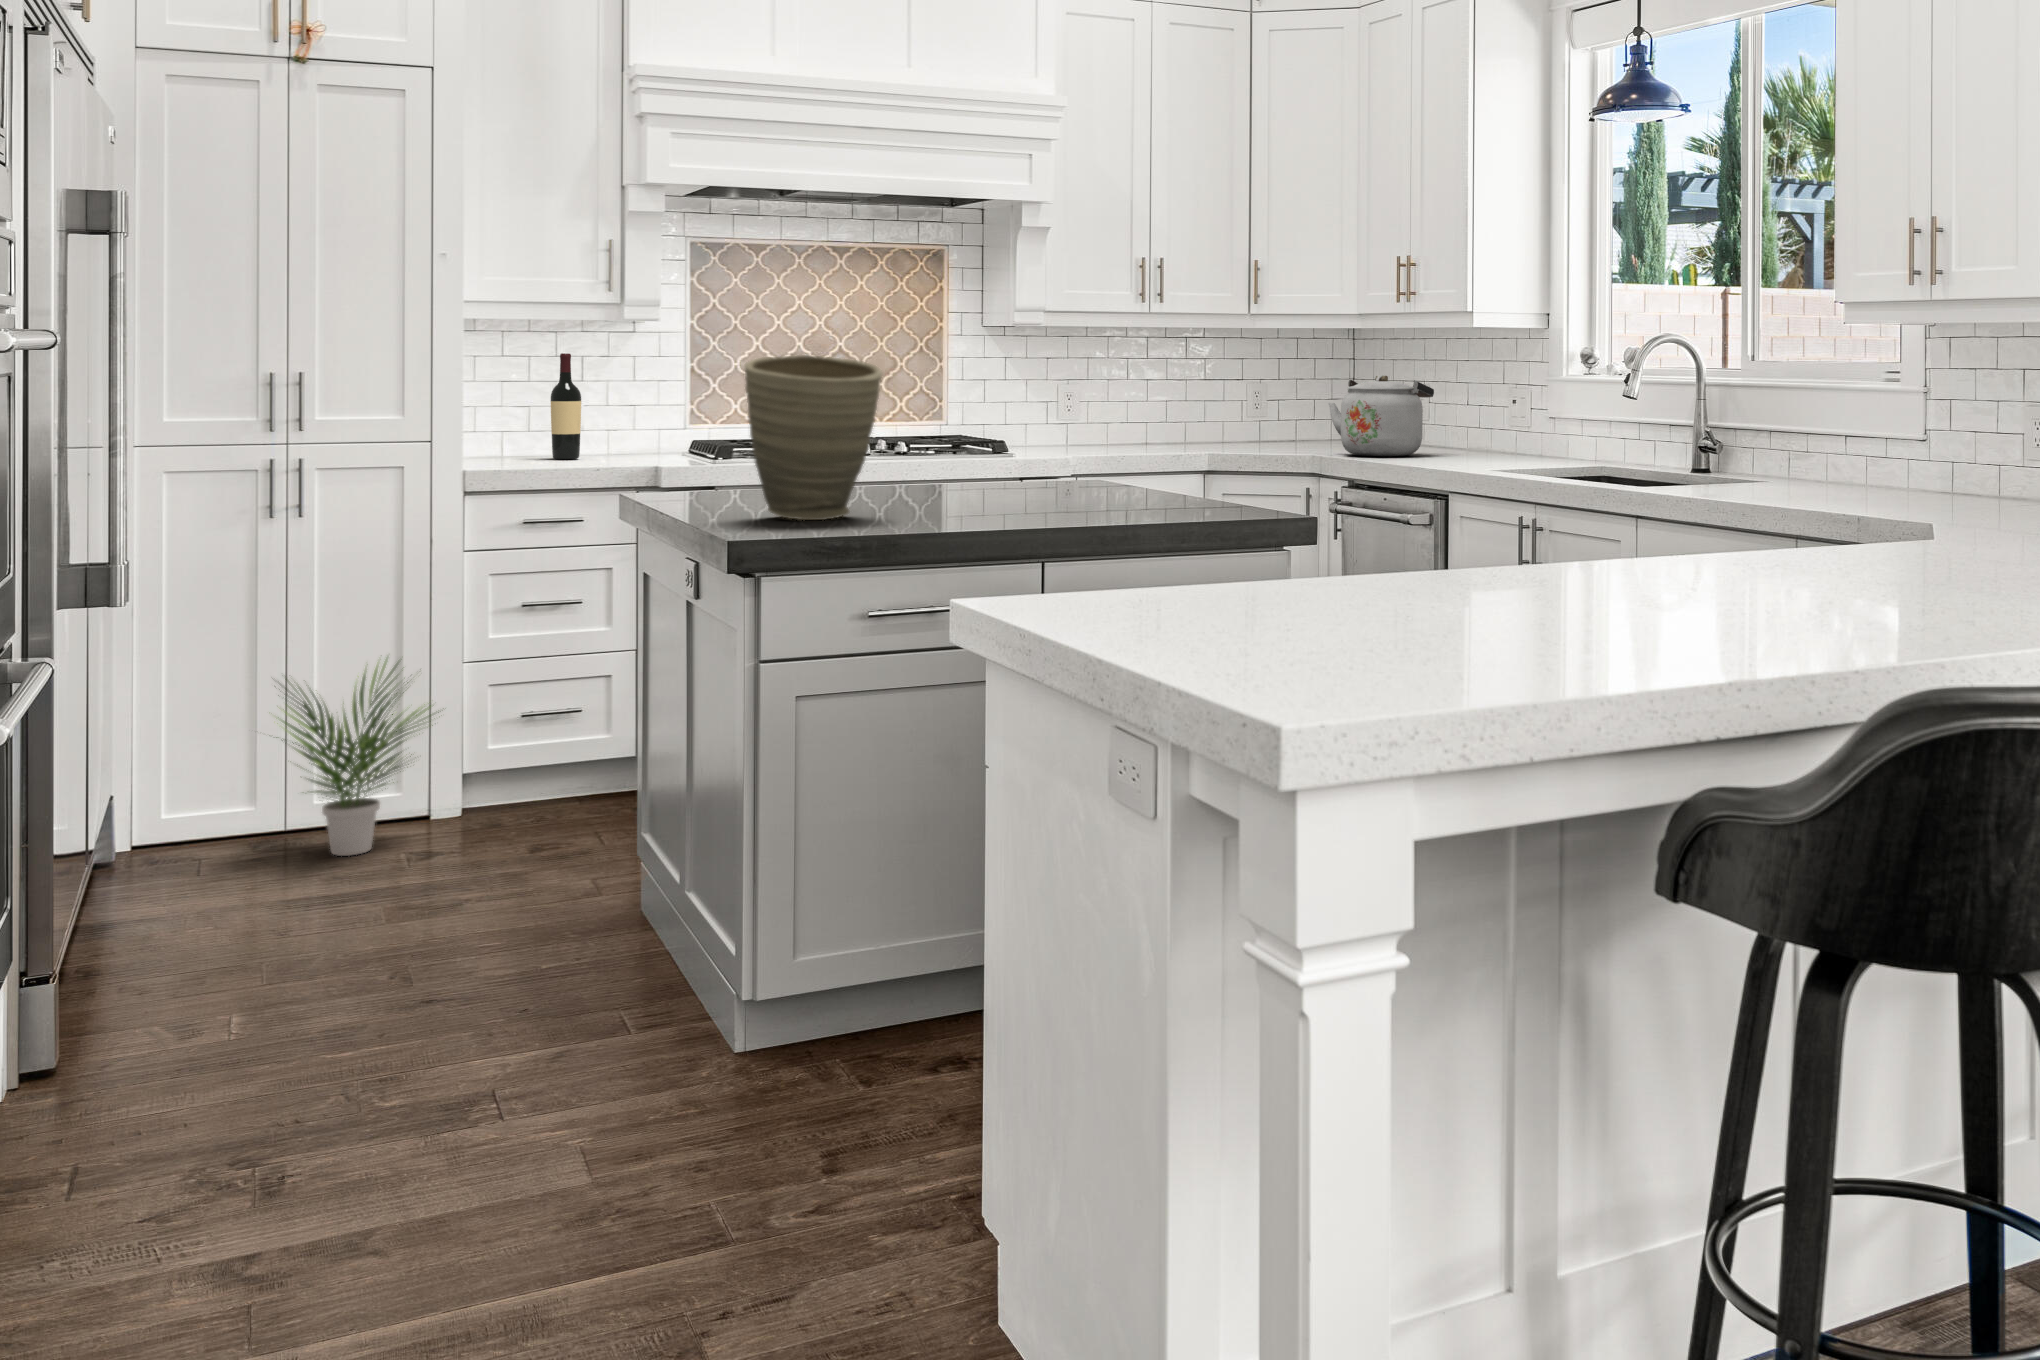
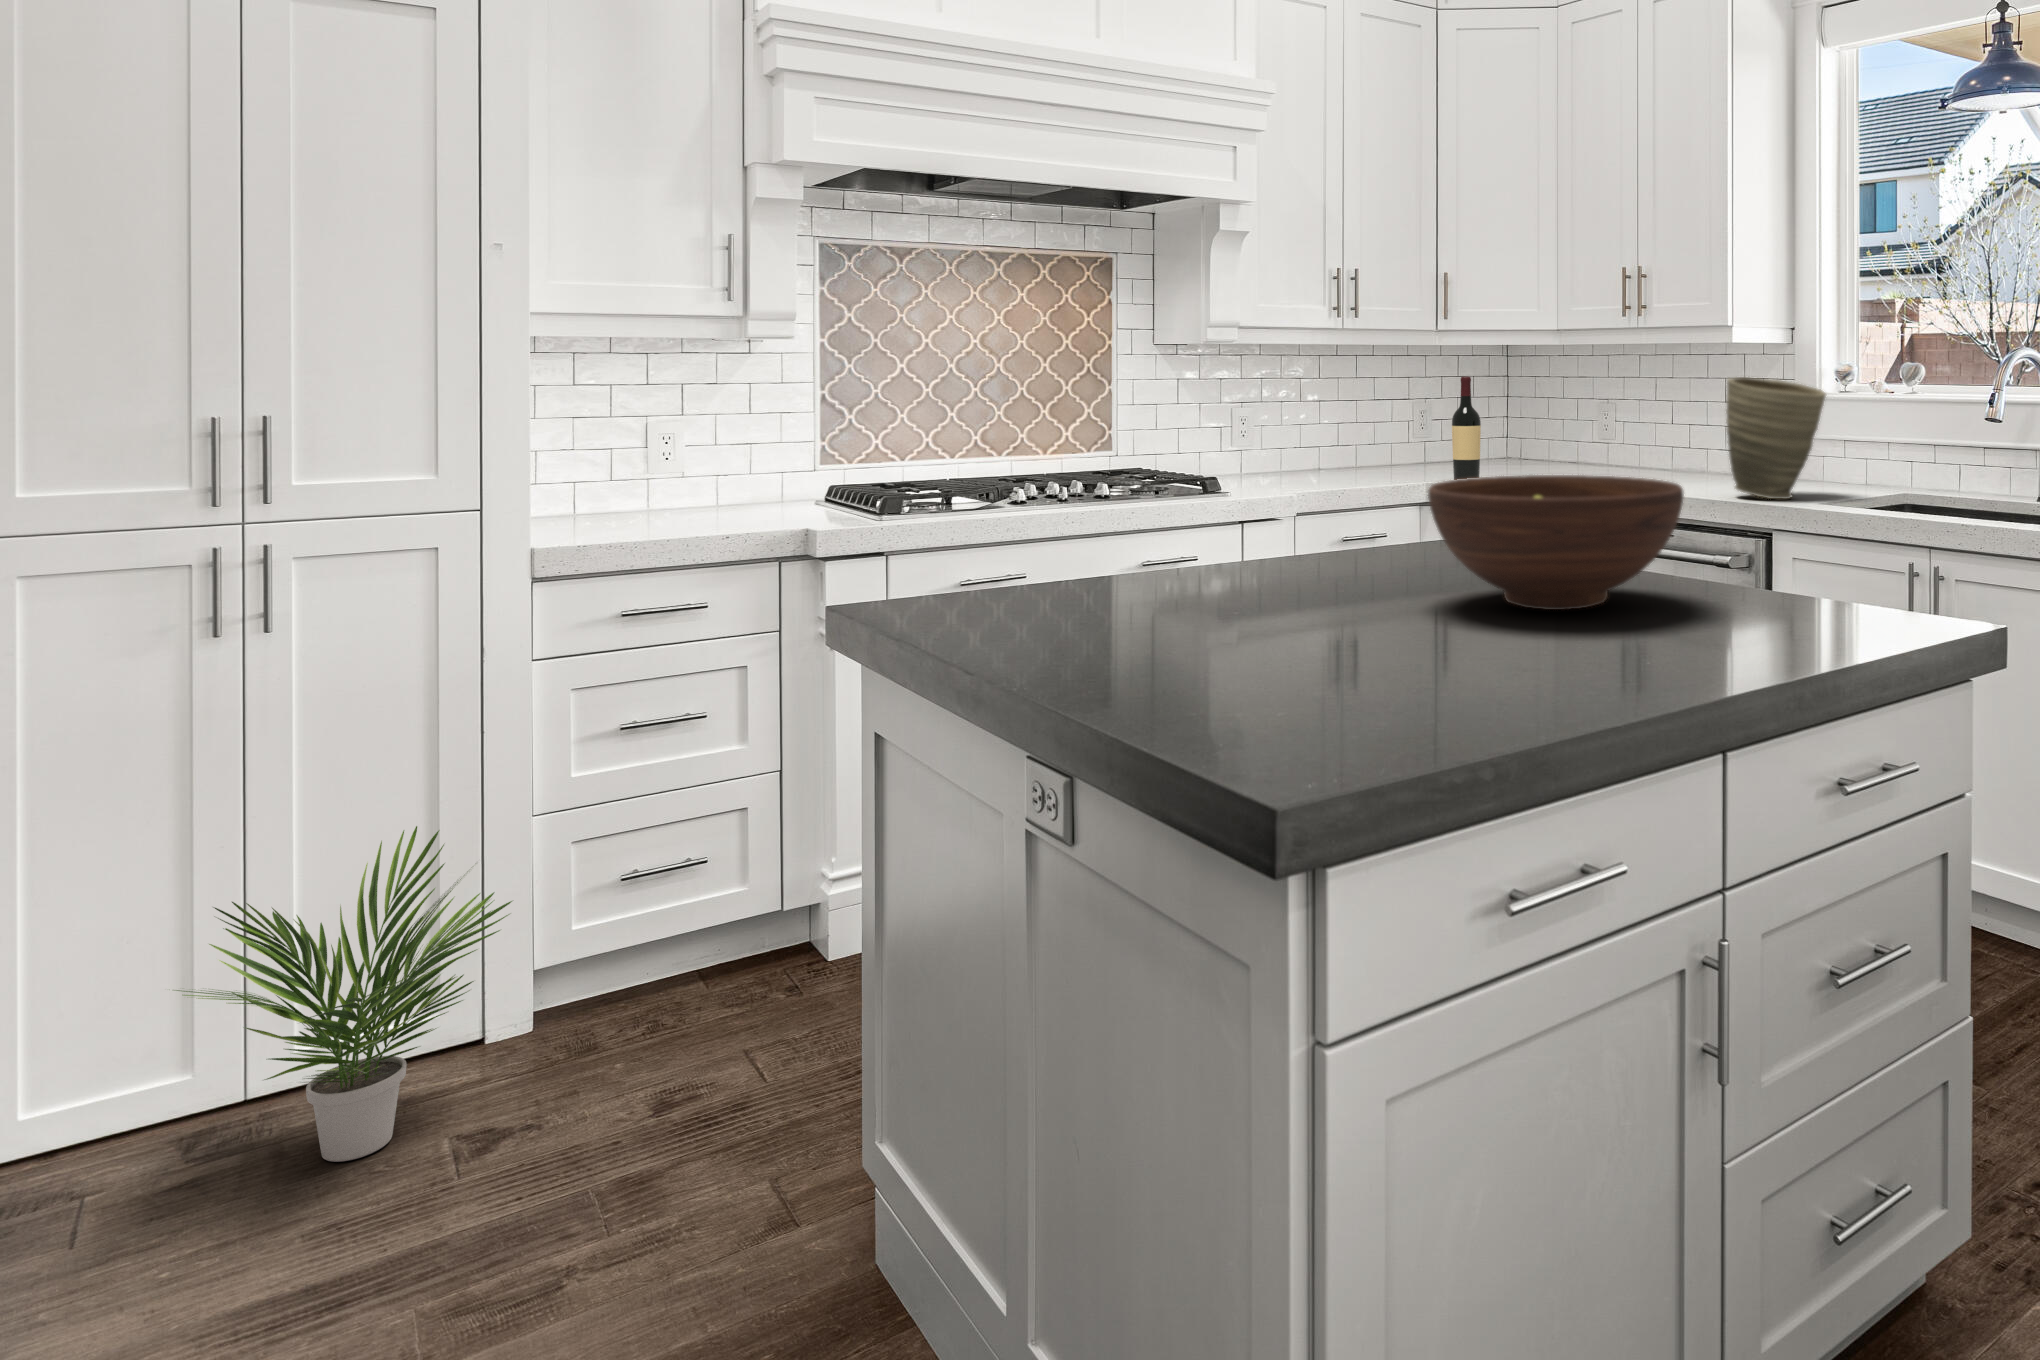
wine bottle: present [551,353,581,459] -> present [1452,377,1481,480]
vase: present [745,355,883,520] -> present [1726,377,1826,499]
kettle: present [1328,375,1434,456] -> none [1543,393,1653,481]
fruit bowl: none [965,421,1139,504] -> present [1428,475,1684,610]

